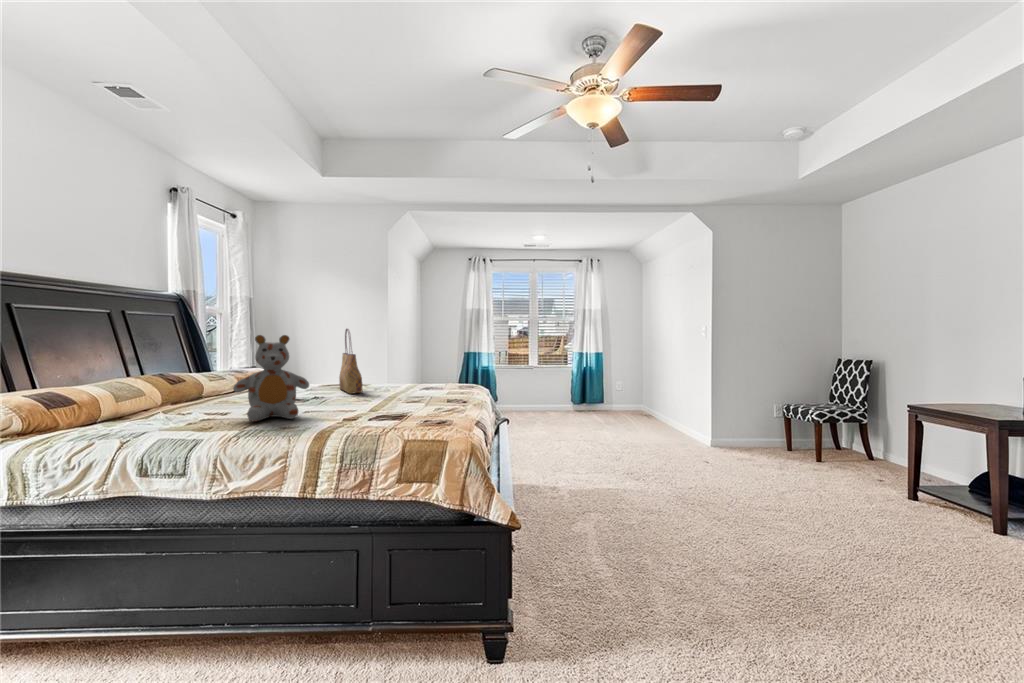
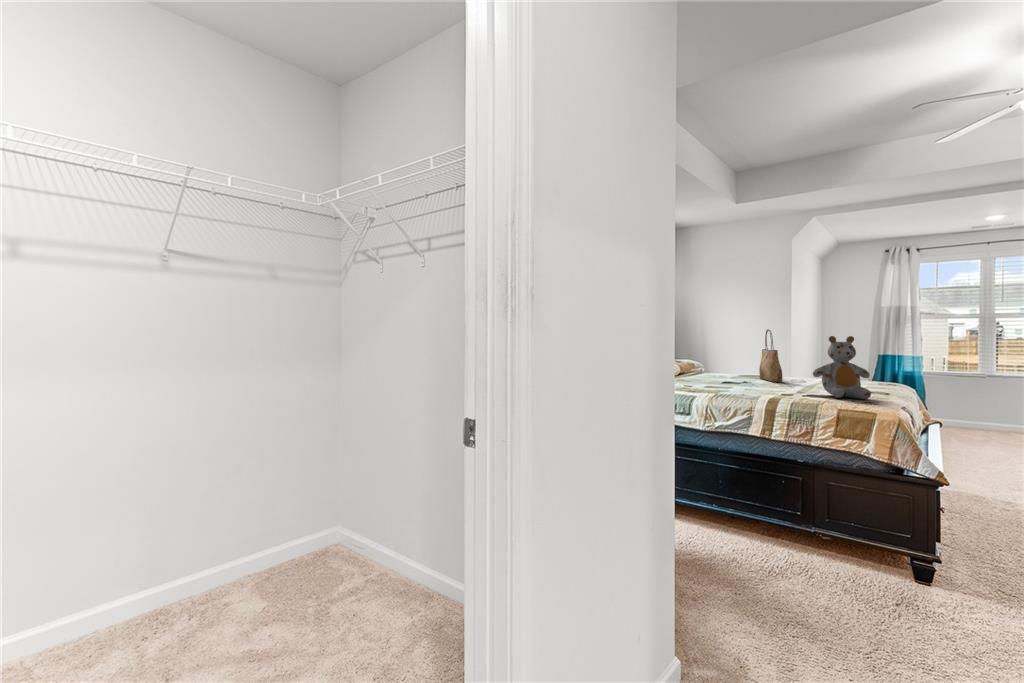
stuffed bear: present [233,335,309,422] -> present [813,336,871,399]

